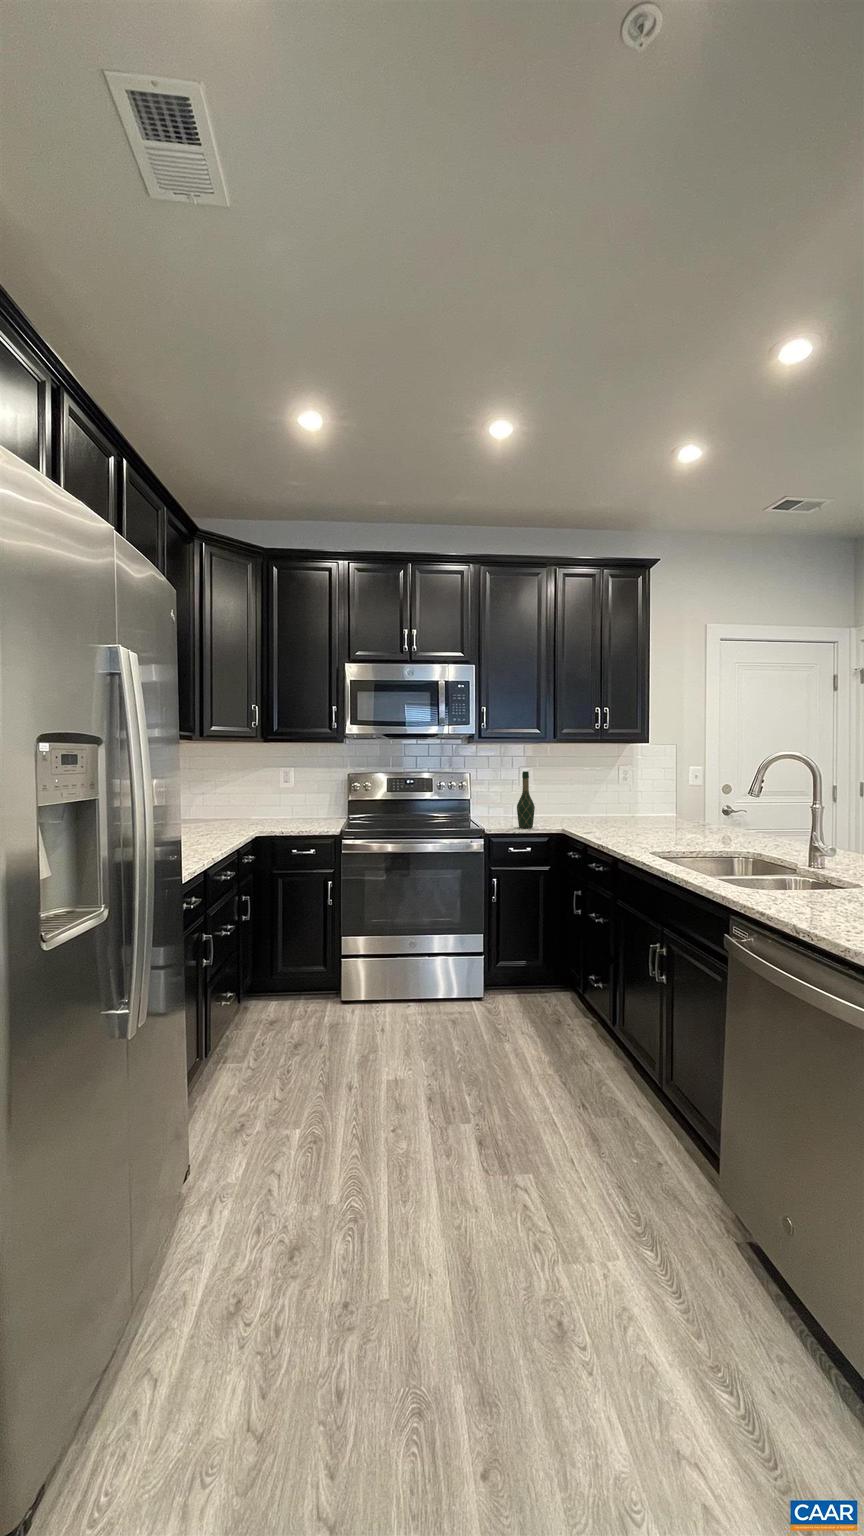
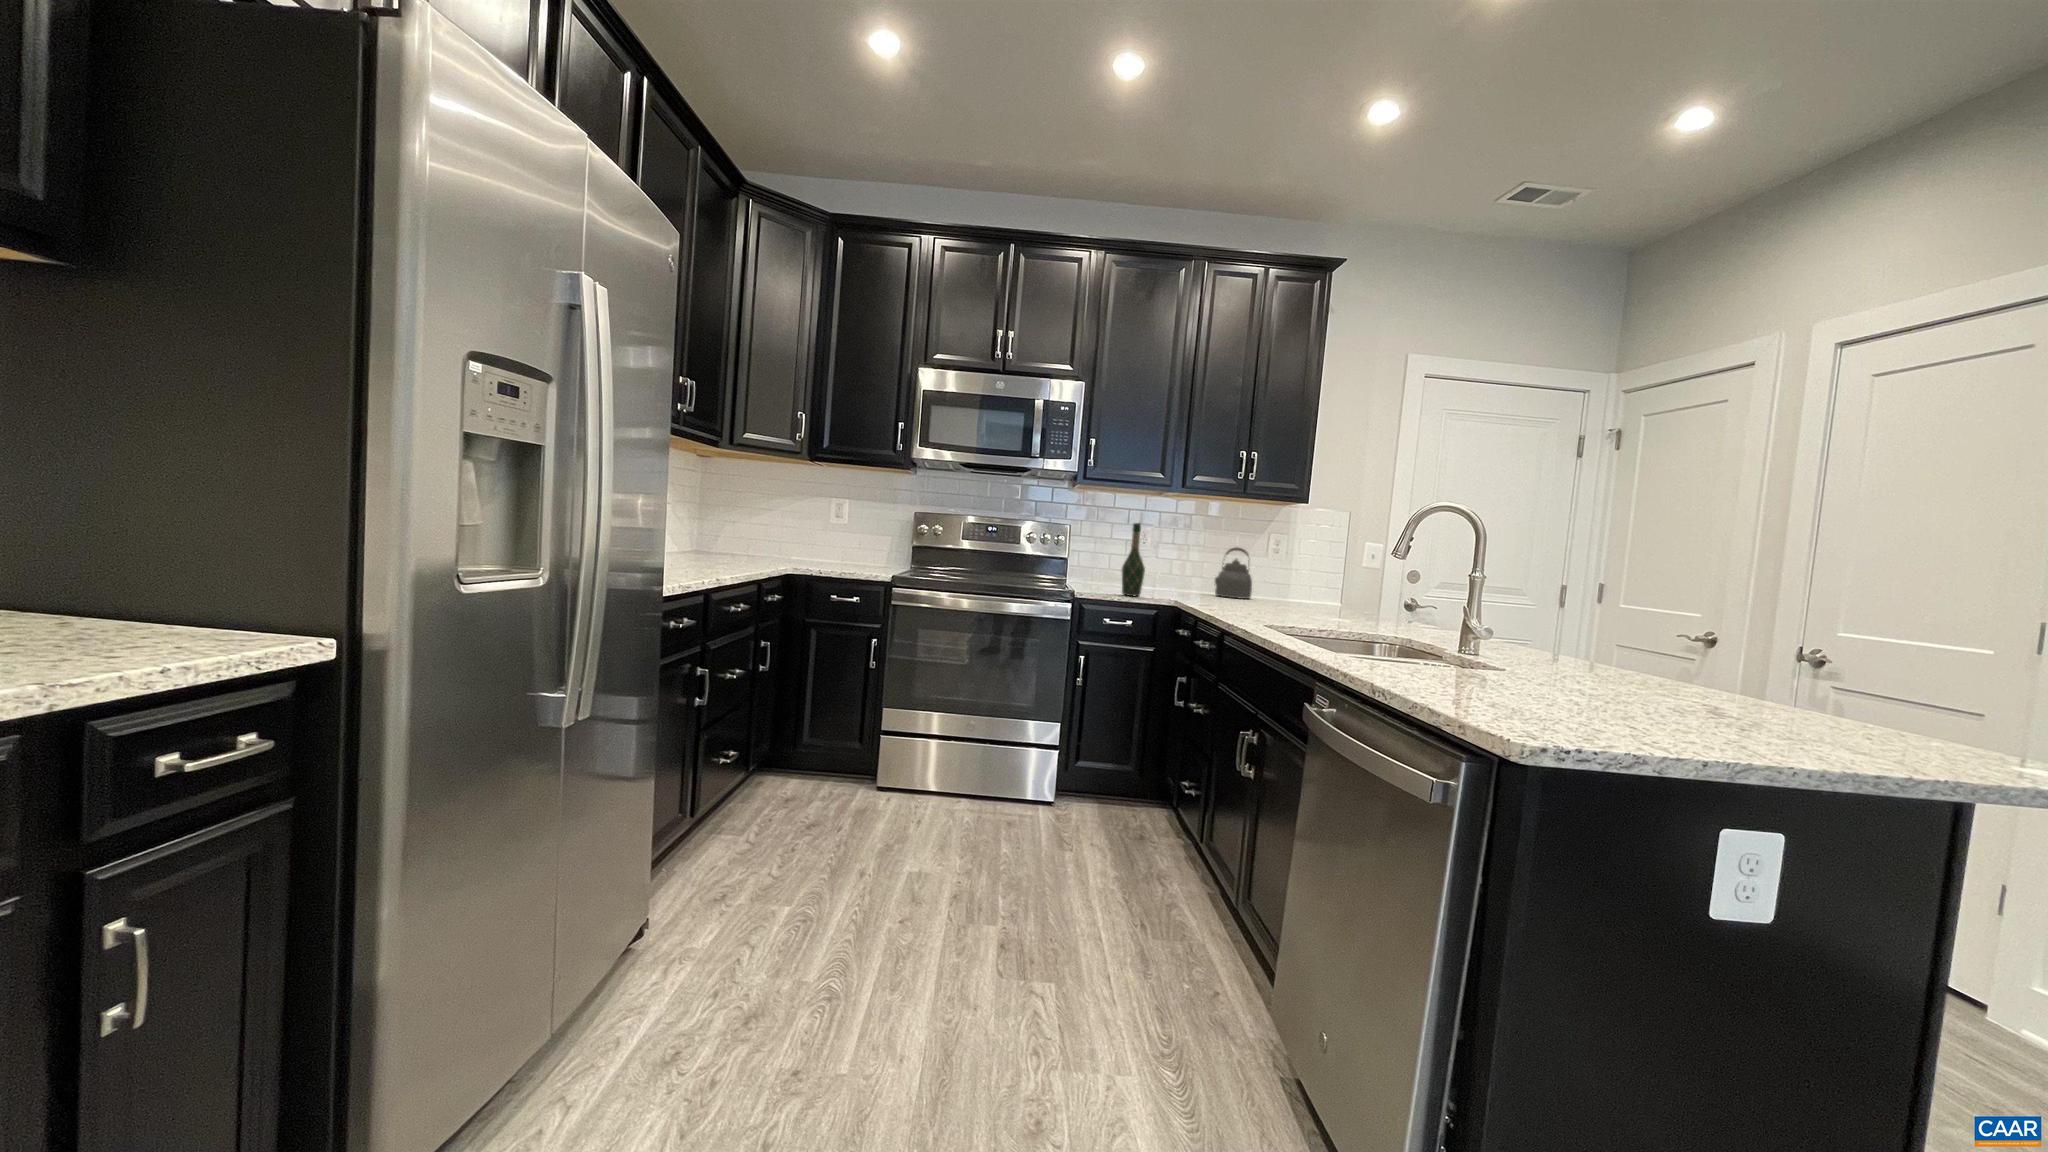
kettle: none [568,779,608,818] -> present [1214,548,1252,599]

